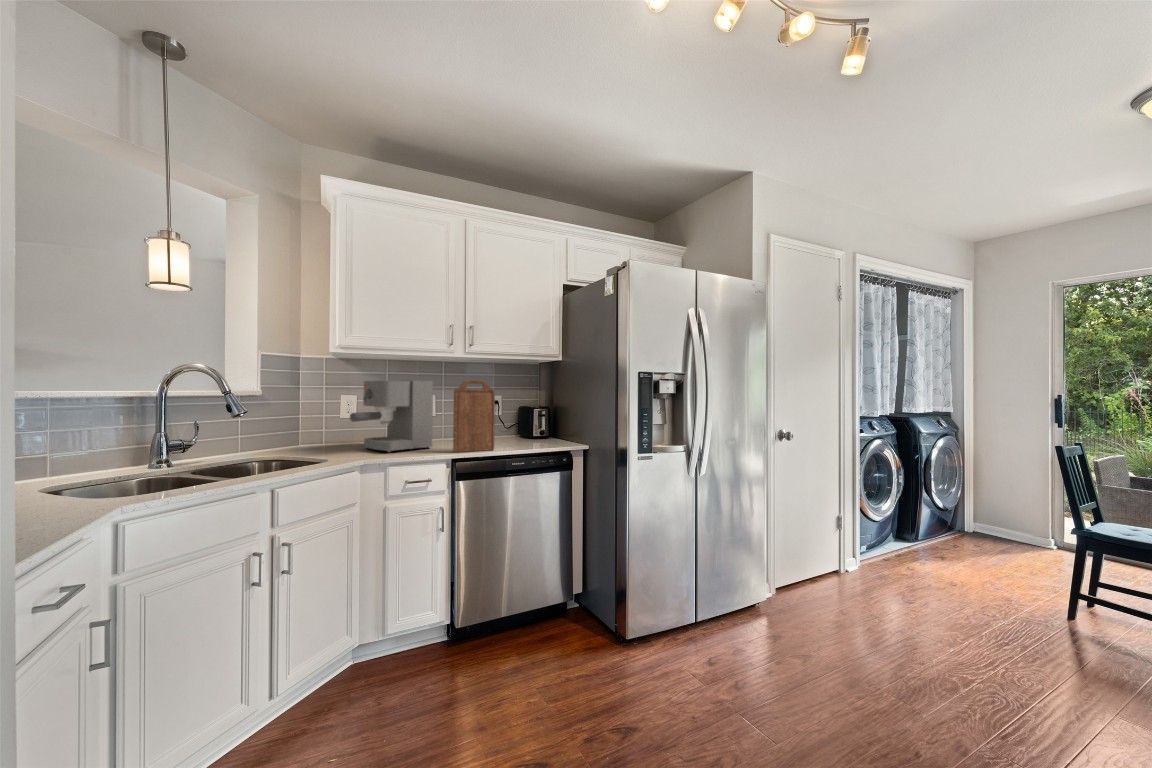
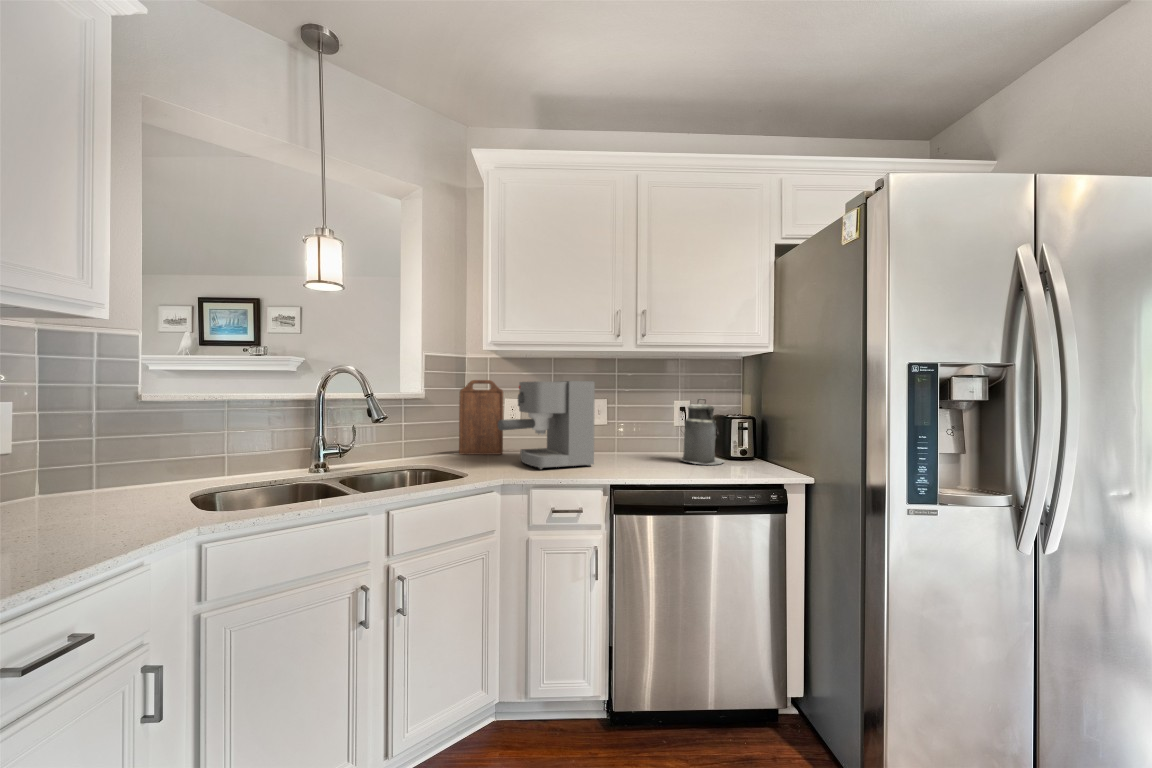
cutting board: present [453,380,495,452] -> present [459,380,503,455]
canister: none [496,394,529,442] -> present [680,399,724,465]

